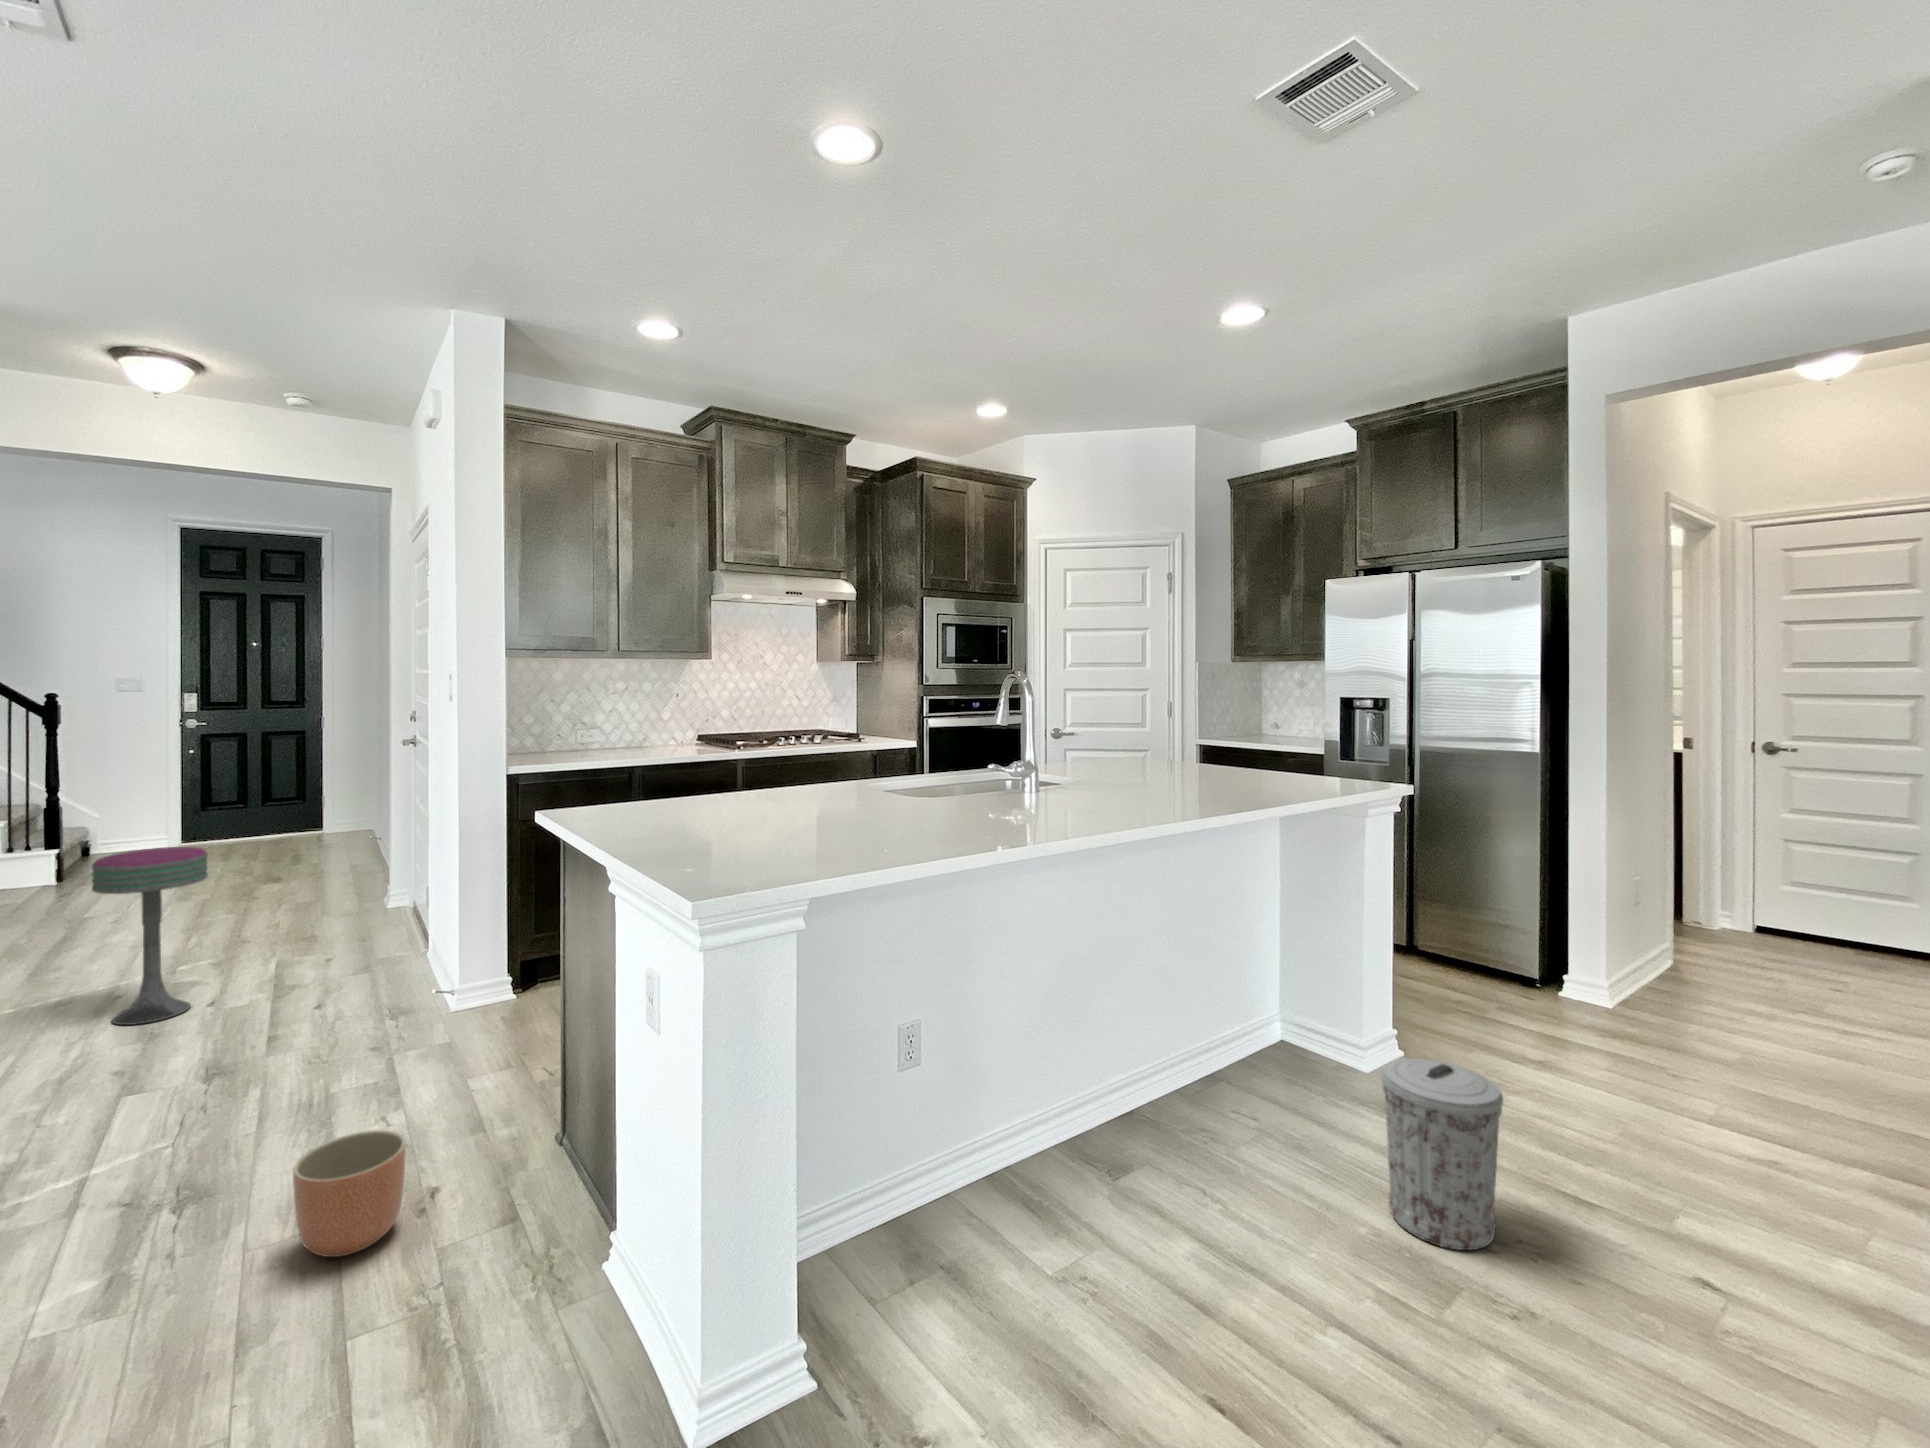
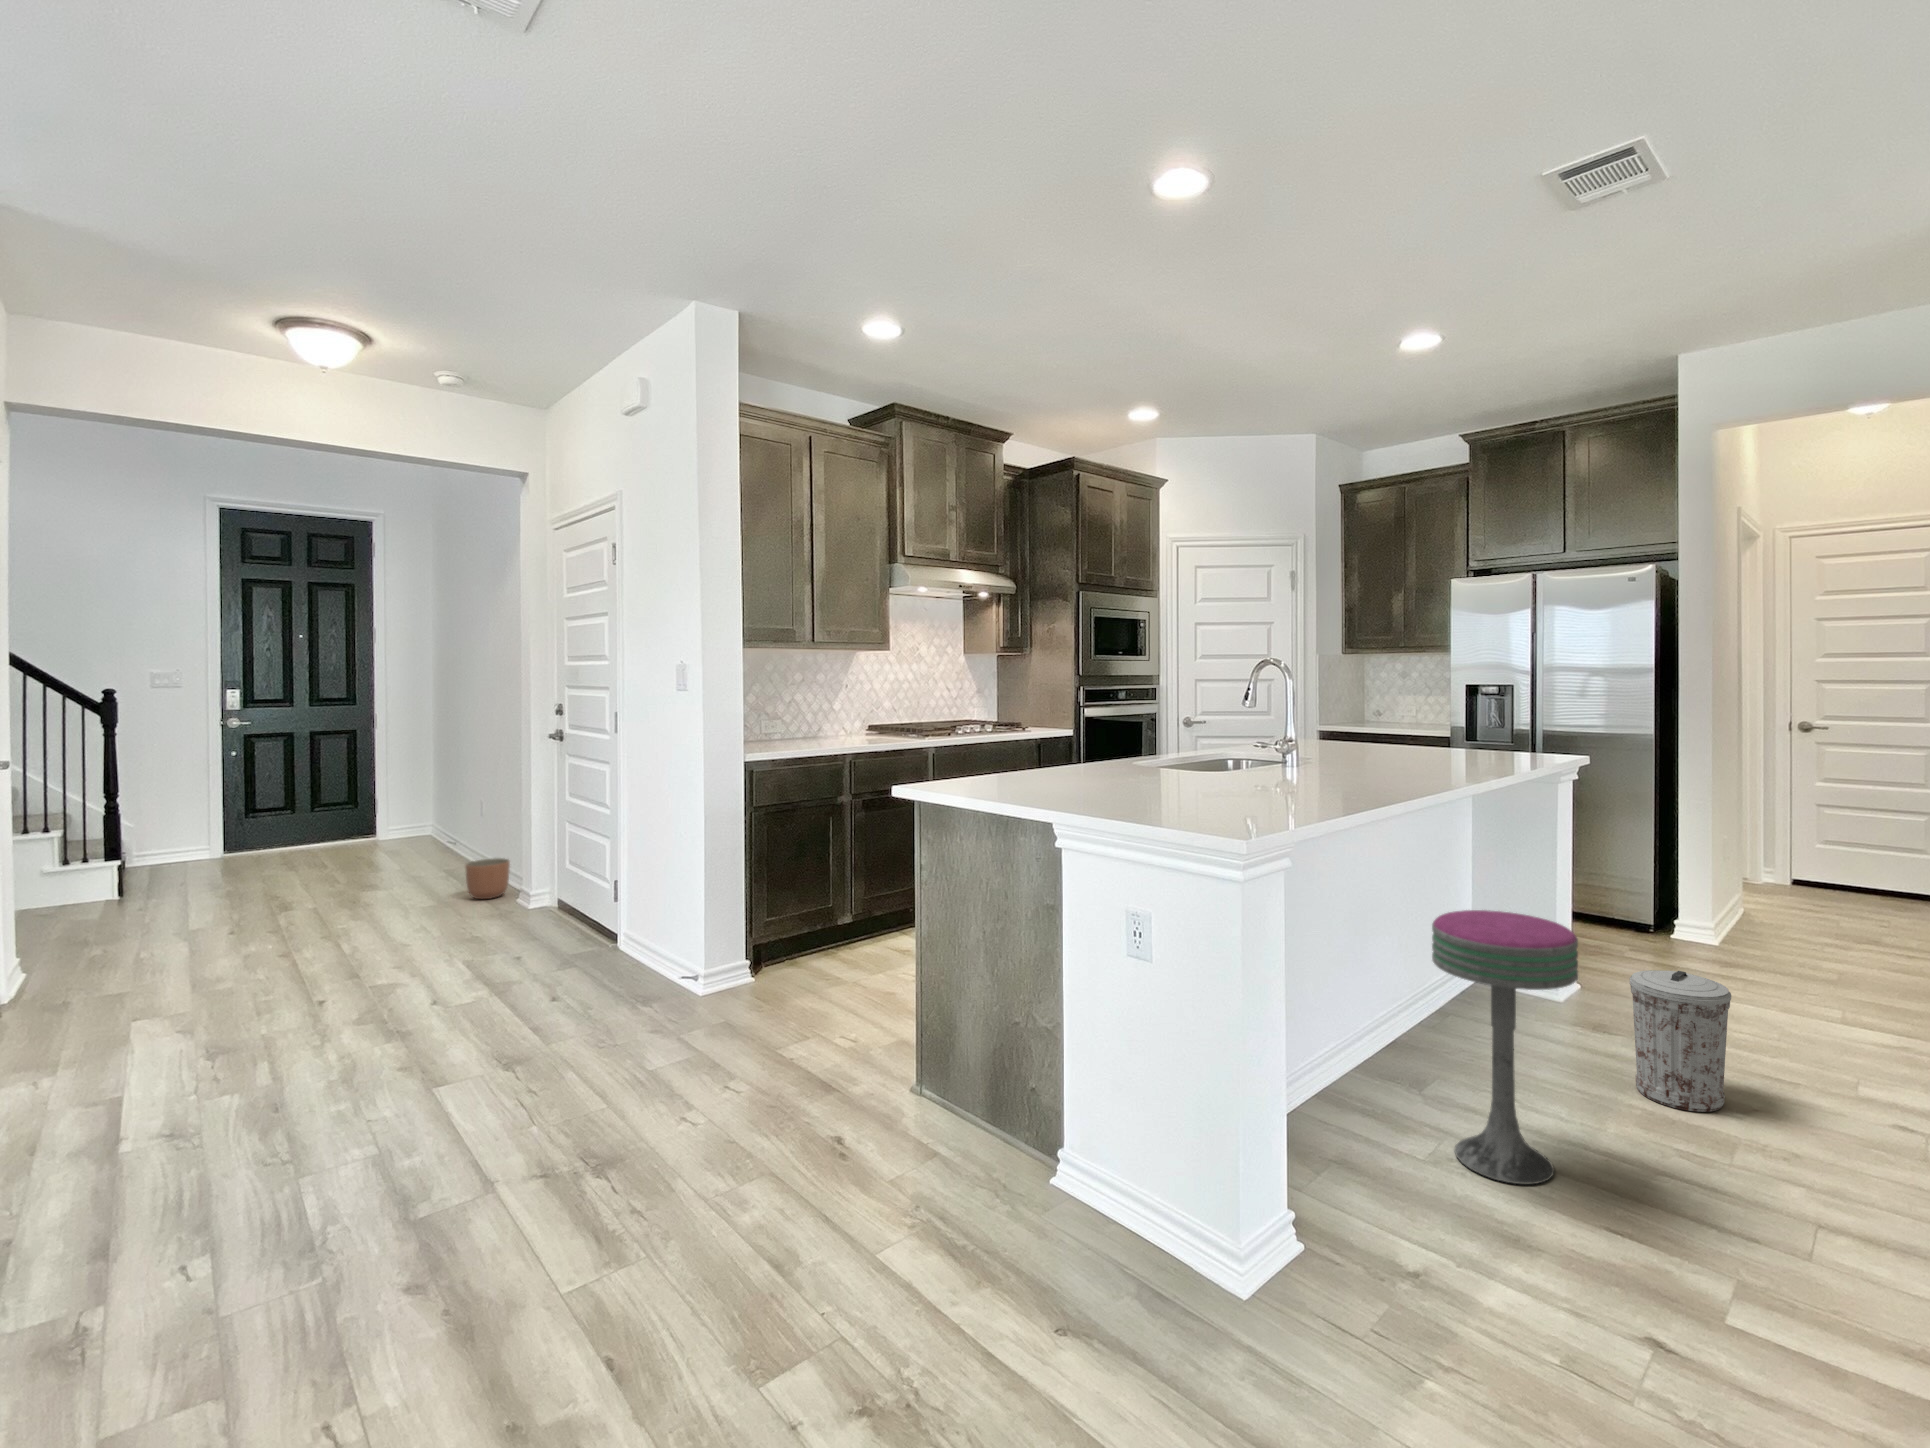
bar stool: present [92,847,208,1025] -> present [1432,910,1578,1184]
planter: present [293,1130,406,1257] -> present [465,858,510,899]

